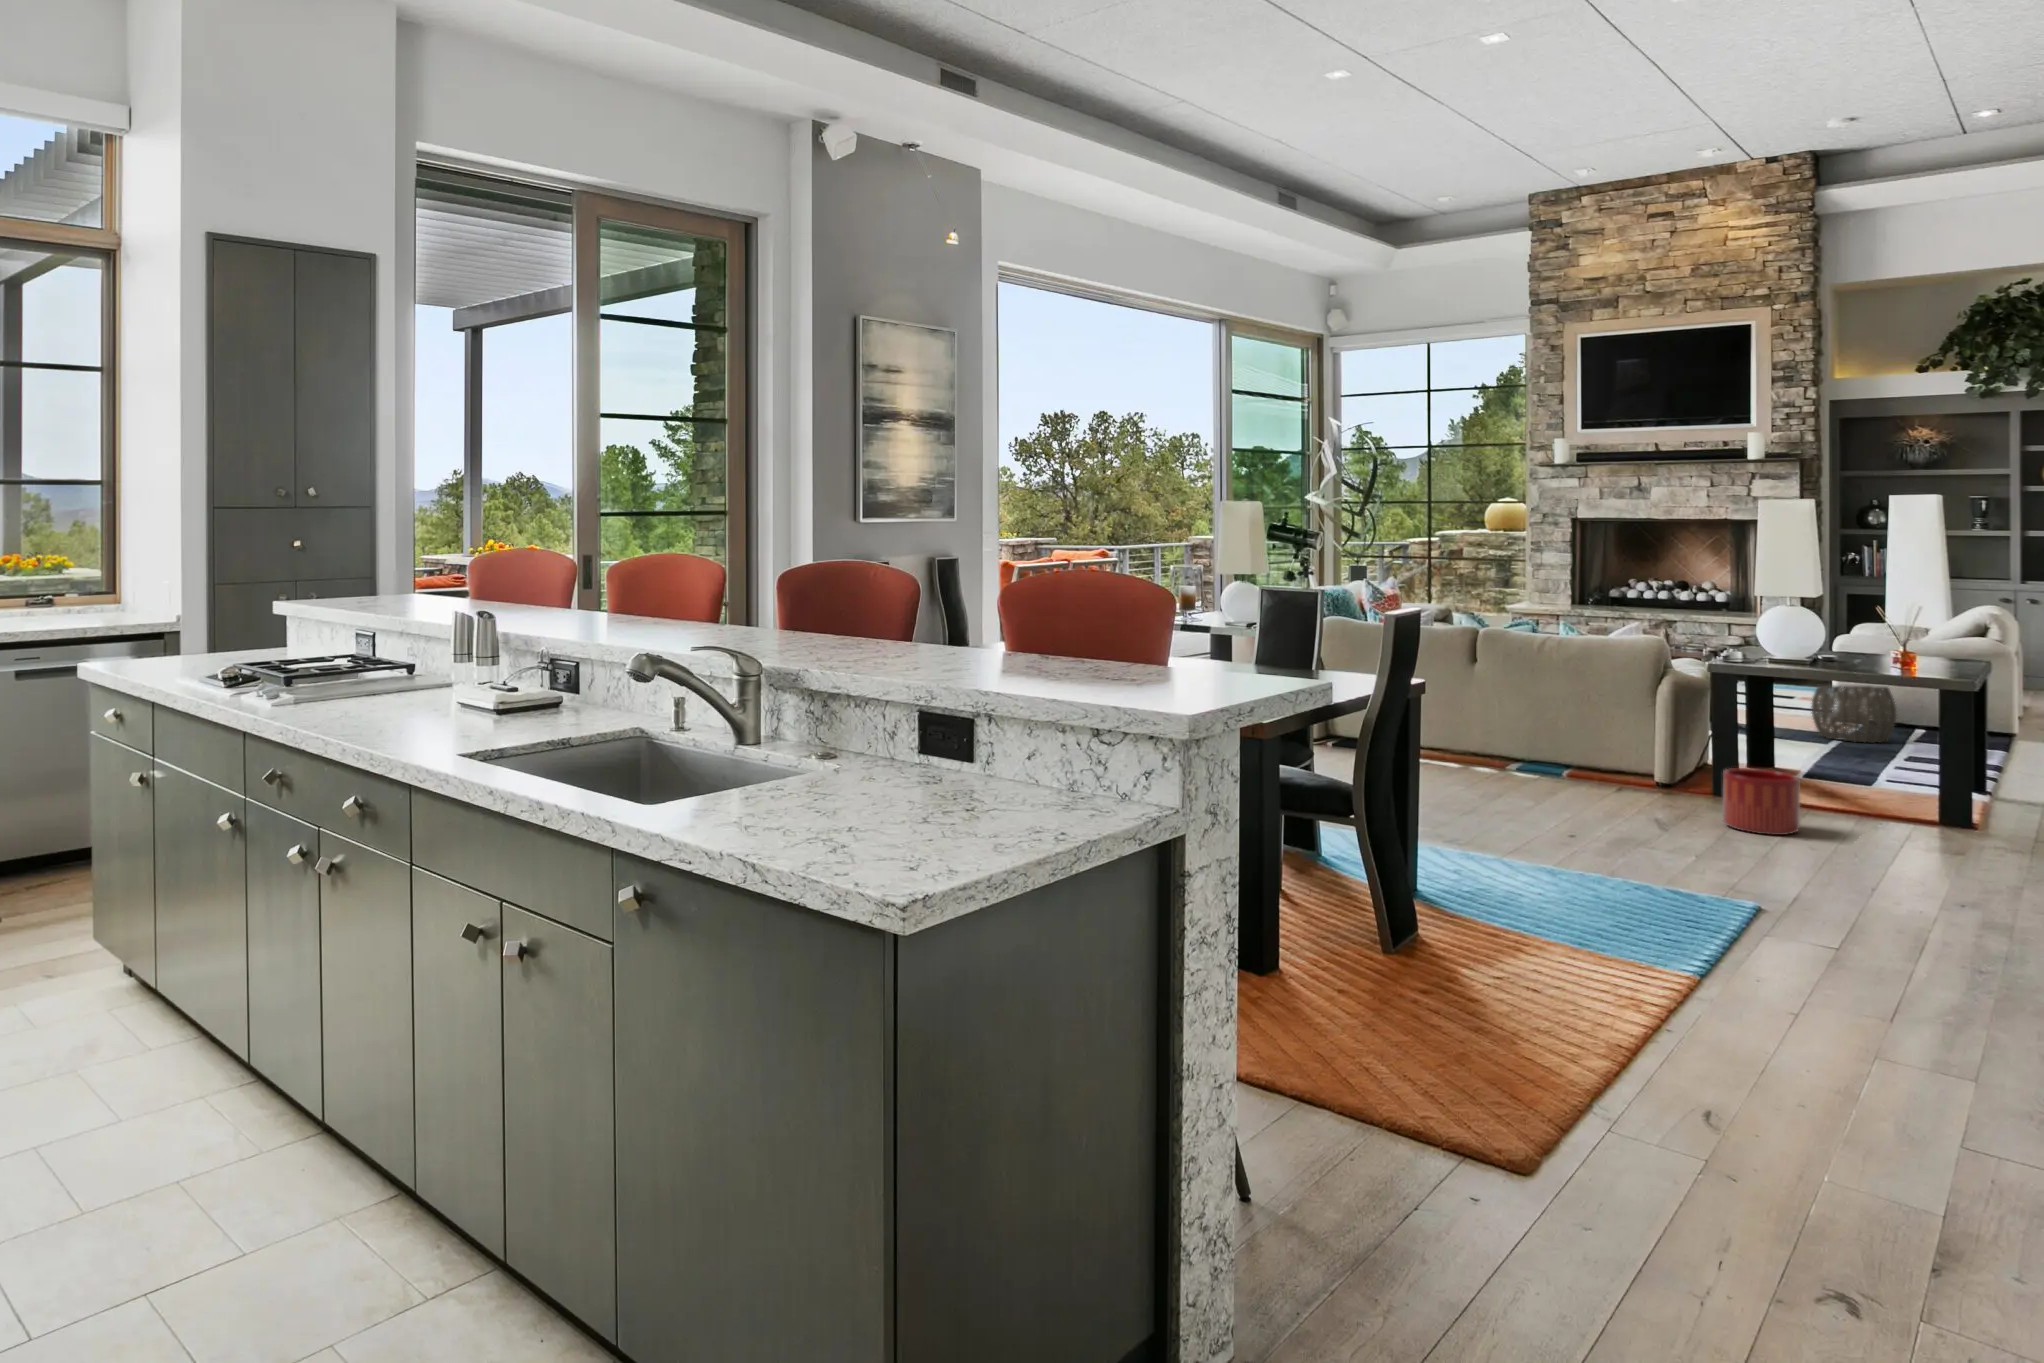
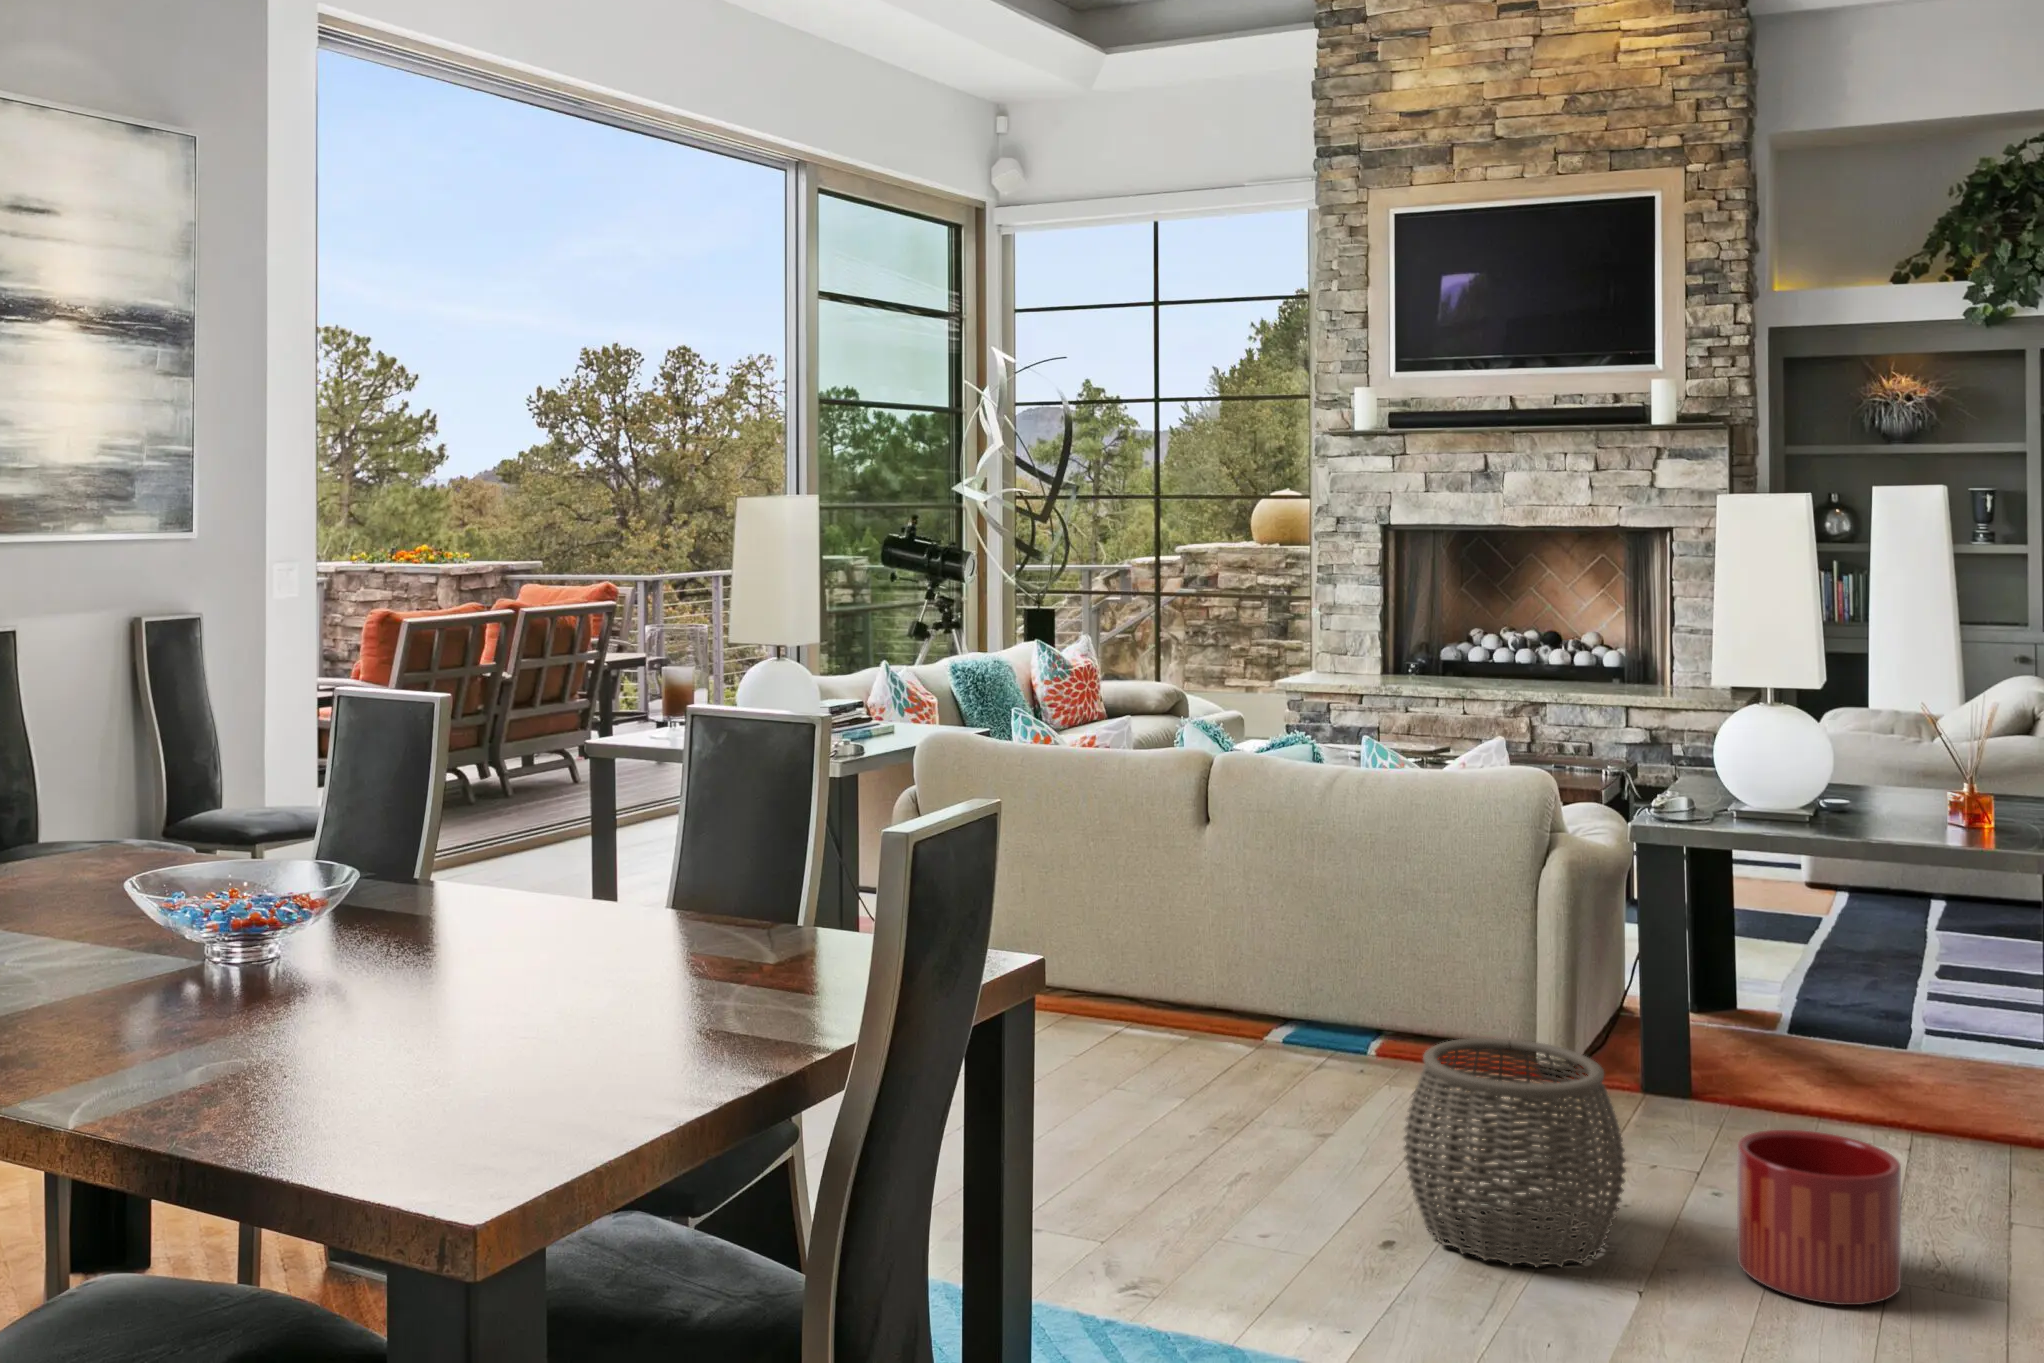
woven basket: present [1811,684,1896,743] -> present [1403,1038,1626,1268]

